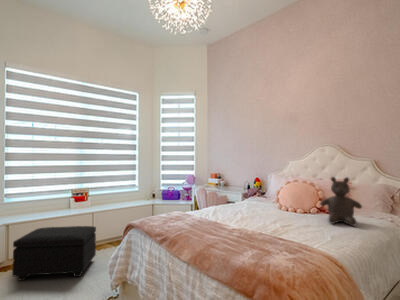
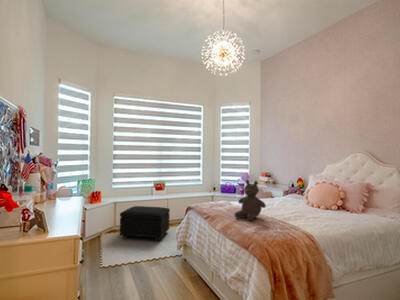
teddy bear: present [320,177,362,226] -> present [235,180,266,221]

